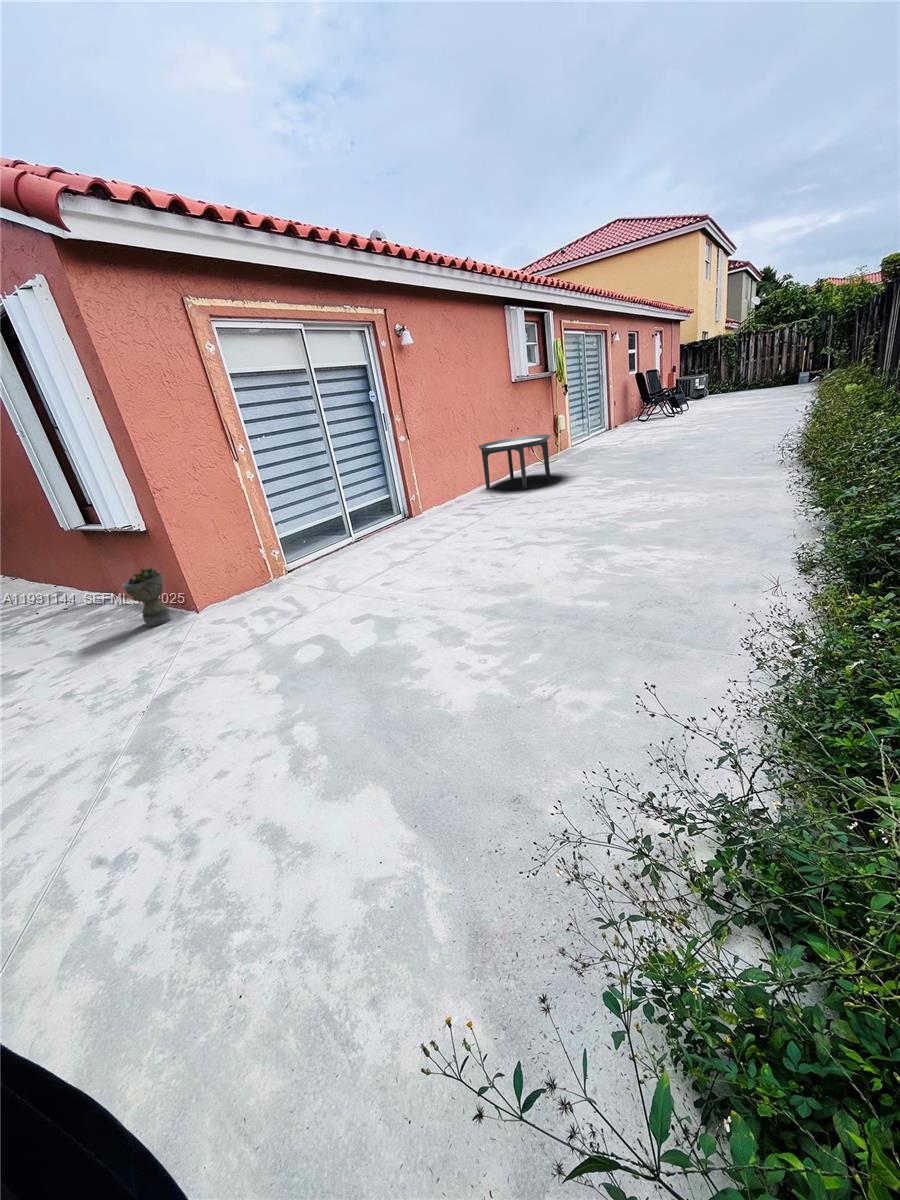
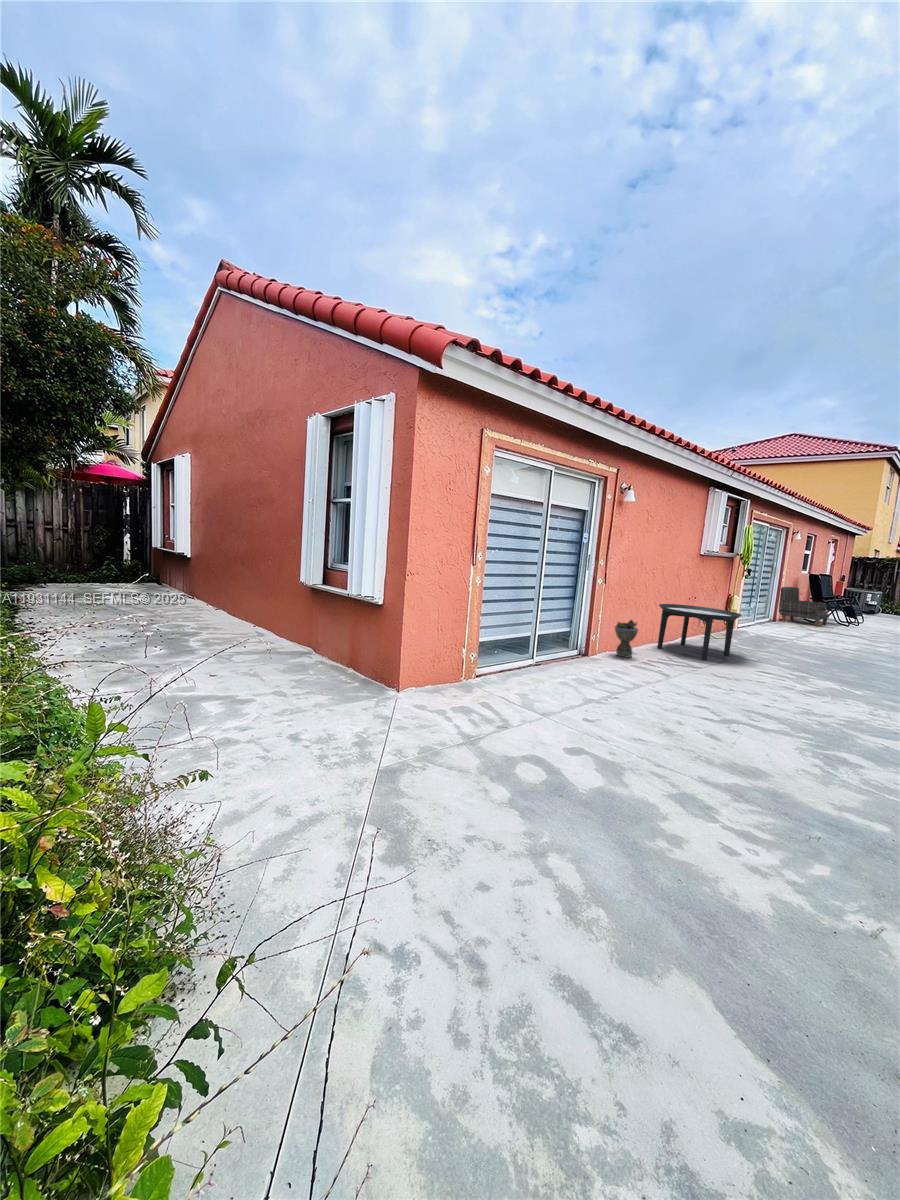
armchair: none [611,391,656,428] -> present [779,587,829,626]
planter: present [122,567,171,626] -> present [615,620,638,658]

